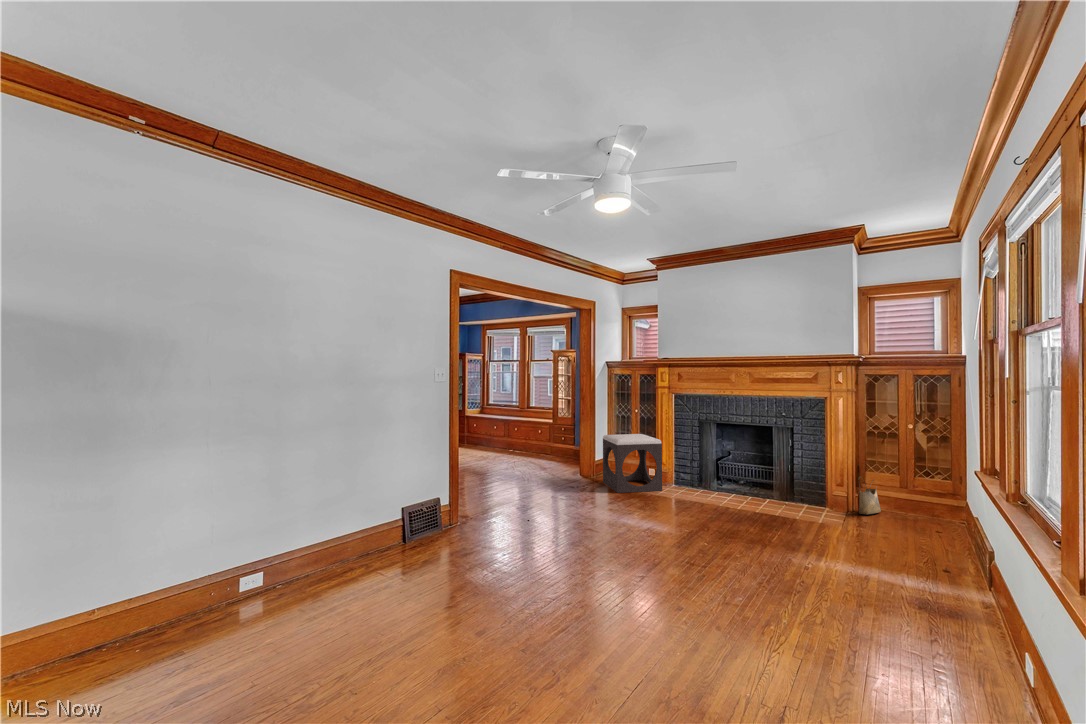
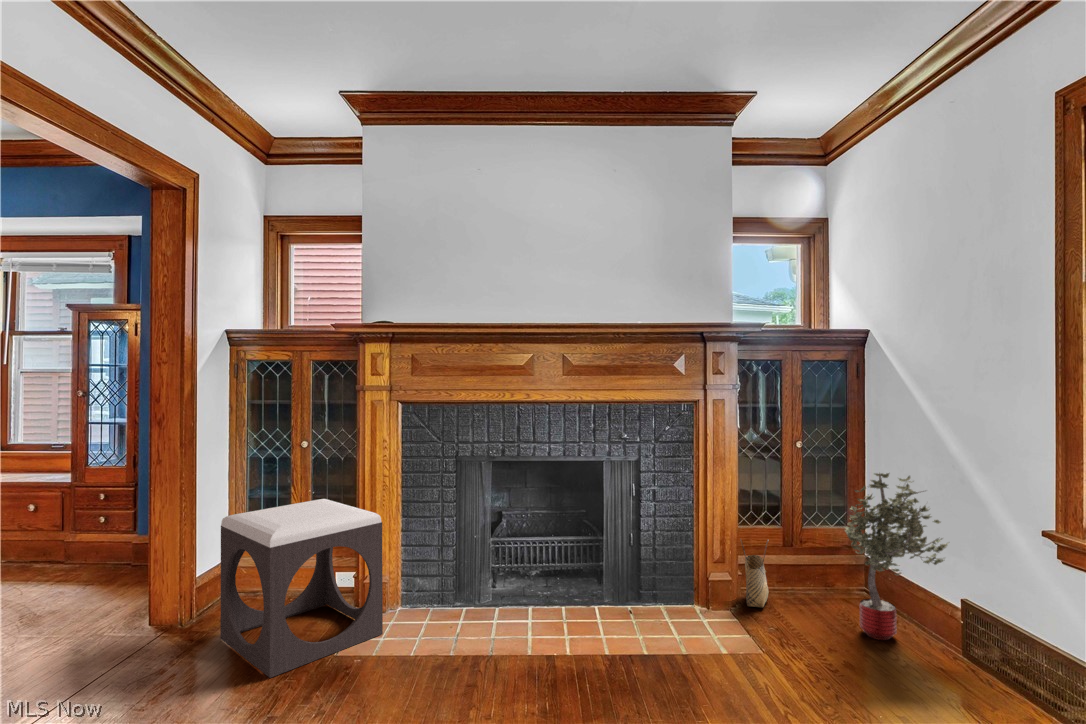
potted tree: none [901,440,968,536] -> present [844,473,948,640]

